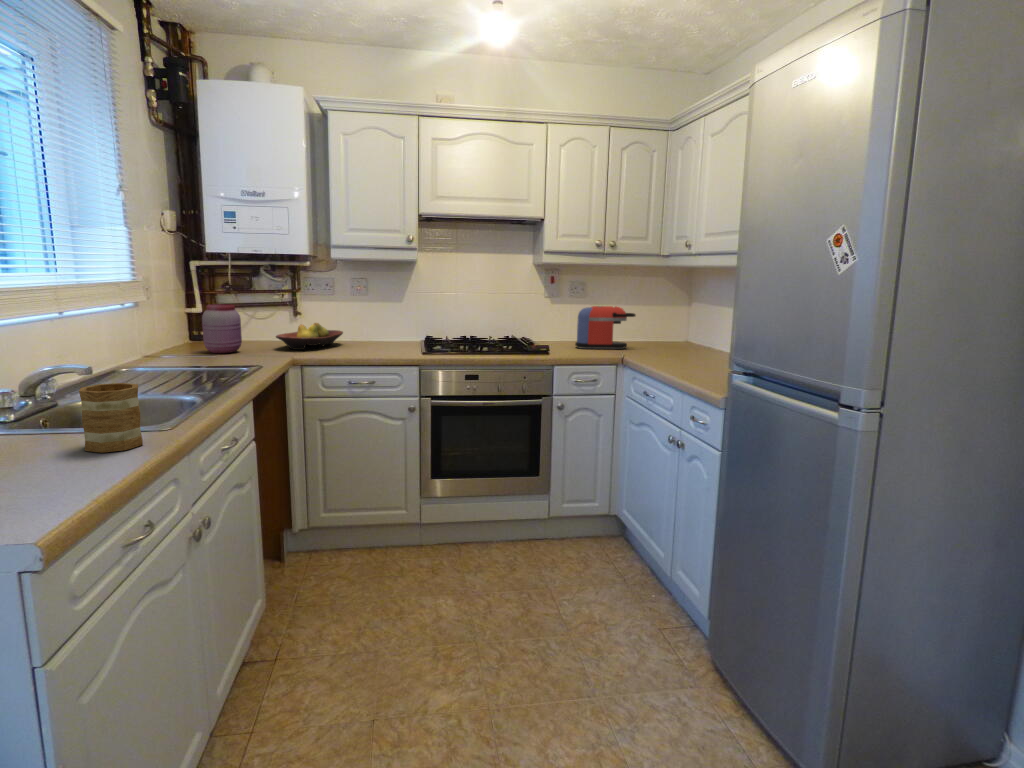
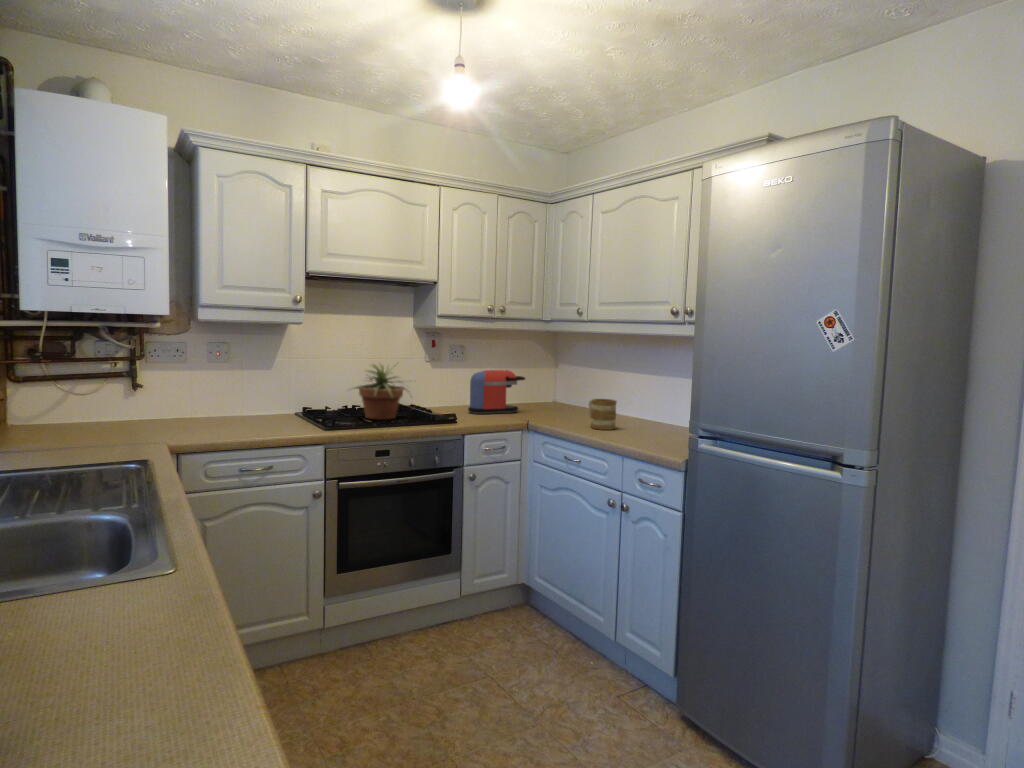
potted plant: none [456,296,521,349] -> present [355,365,412,420]
jar: present [202,304,242,353] -> none [24,380,83,446]
fruit bowl: present [276,323,343,350] -> none [126,398,208,434]
mug: present [79,383,143,453] -> present [588,399,617,430]

